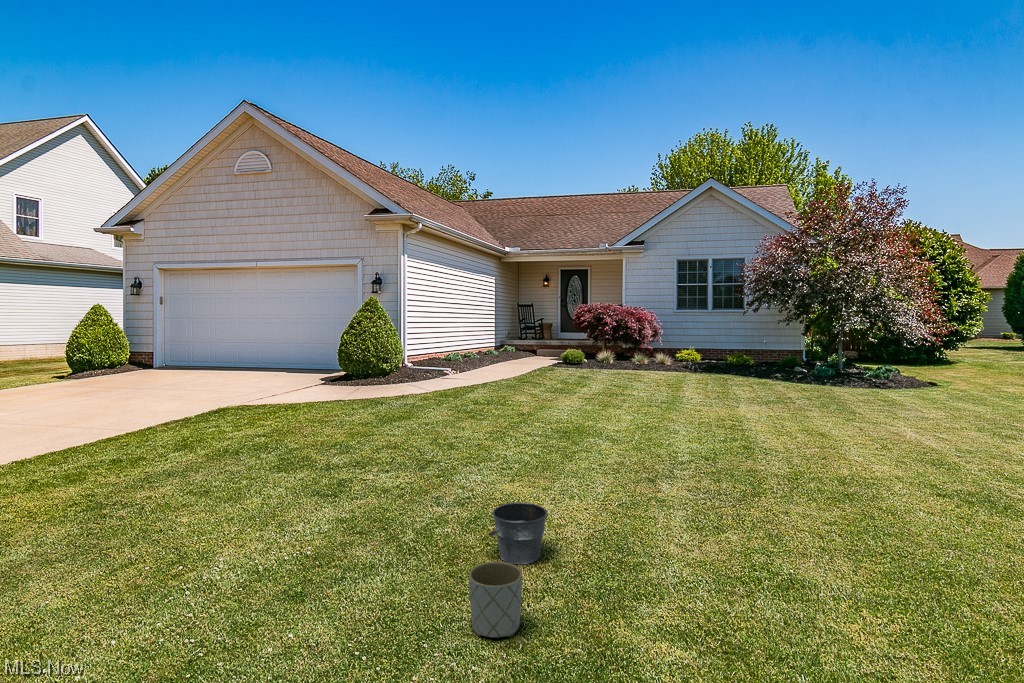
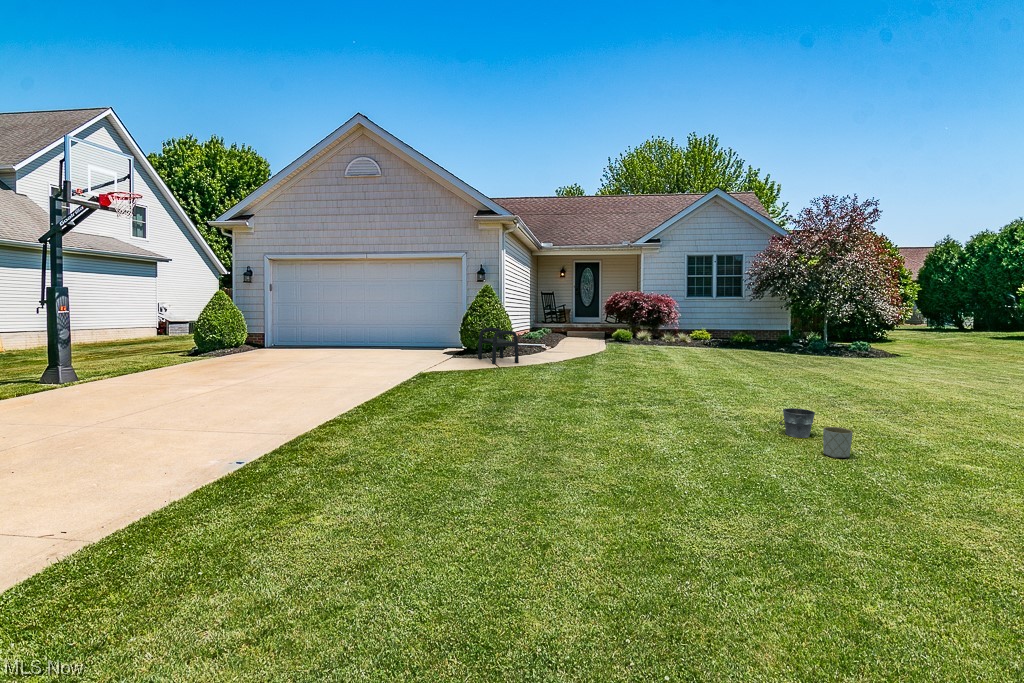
bench: none [346,348,384,395] -> present [478,328,519,364]

